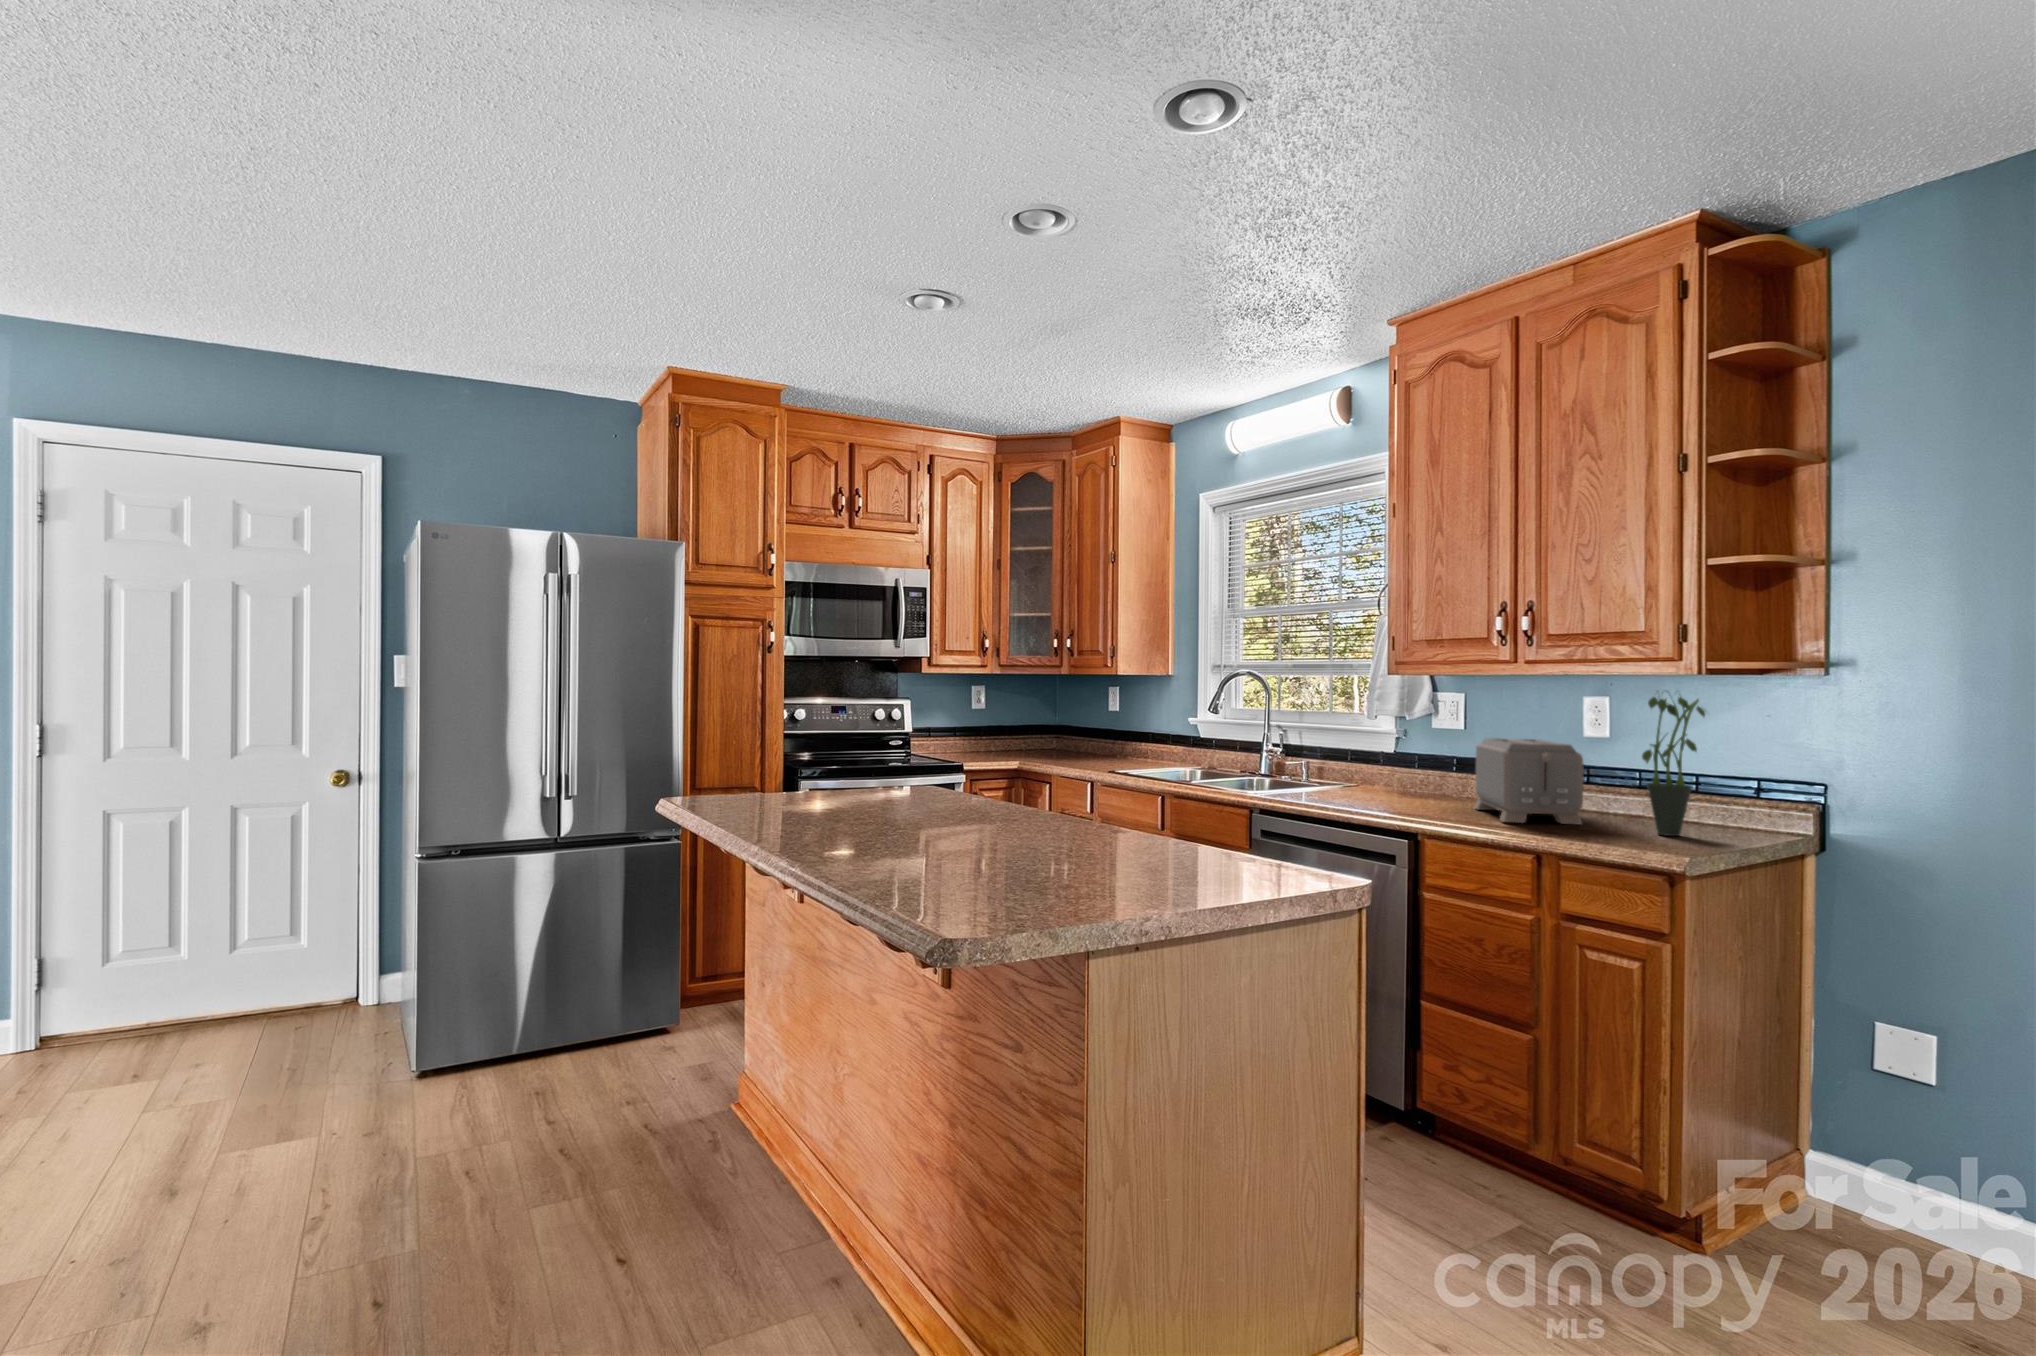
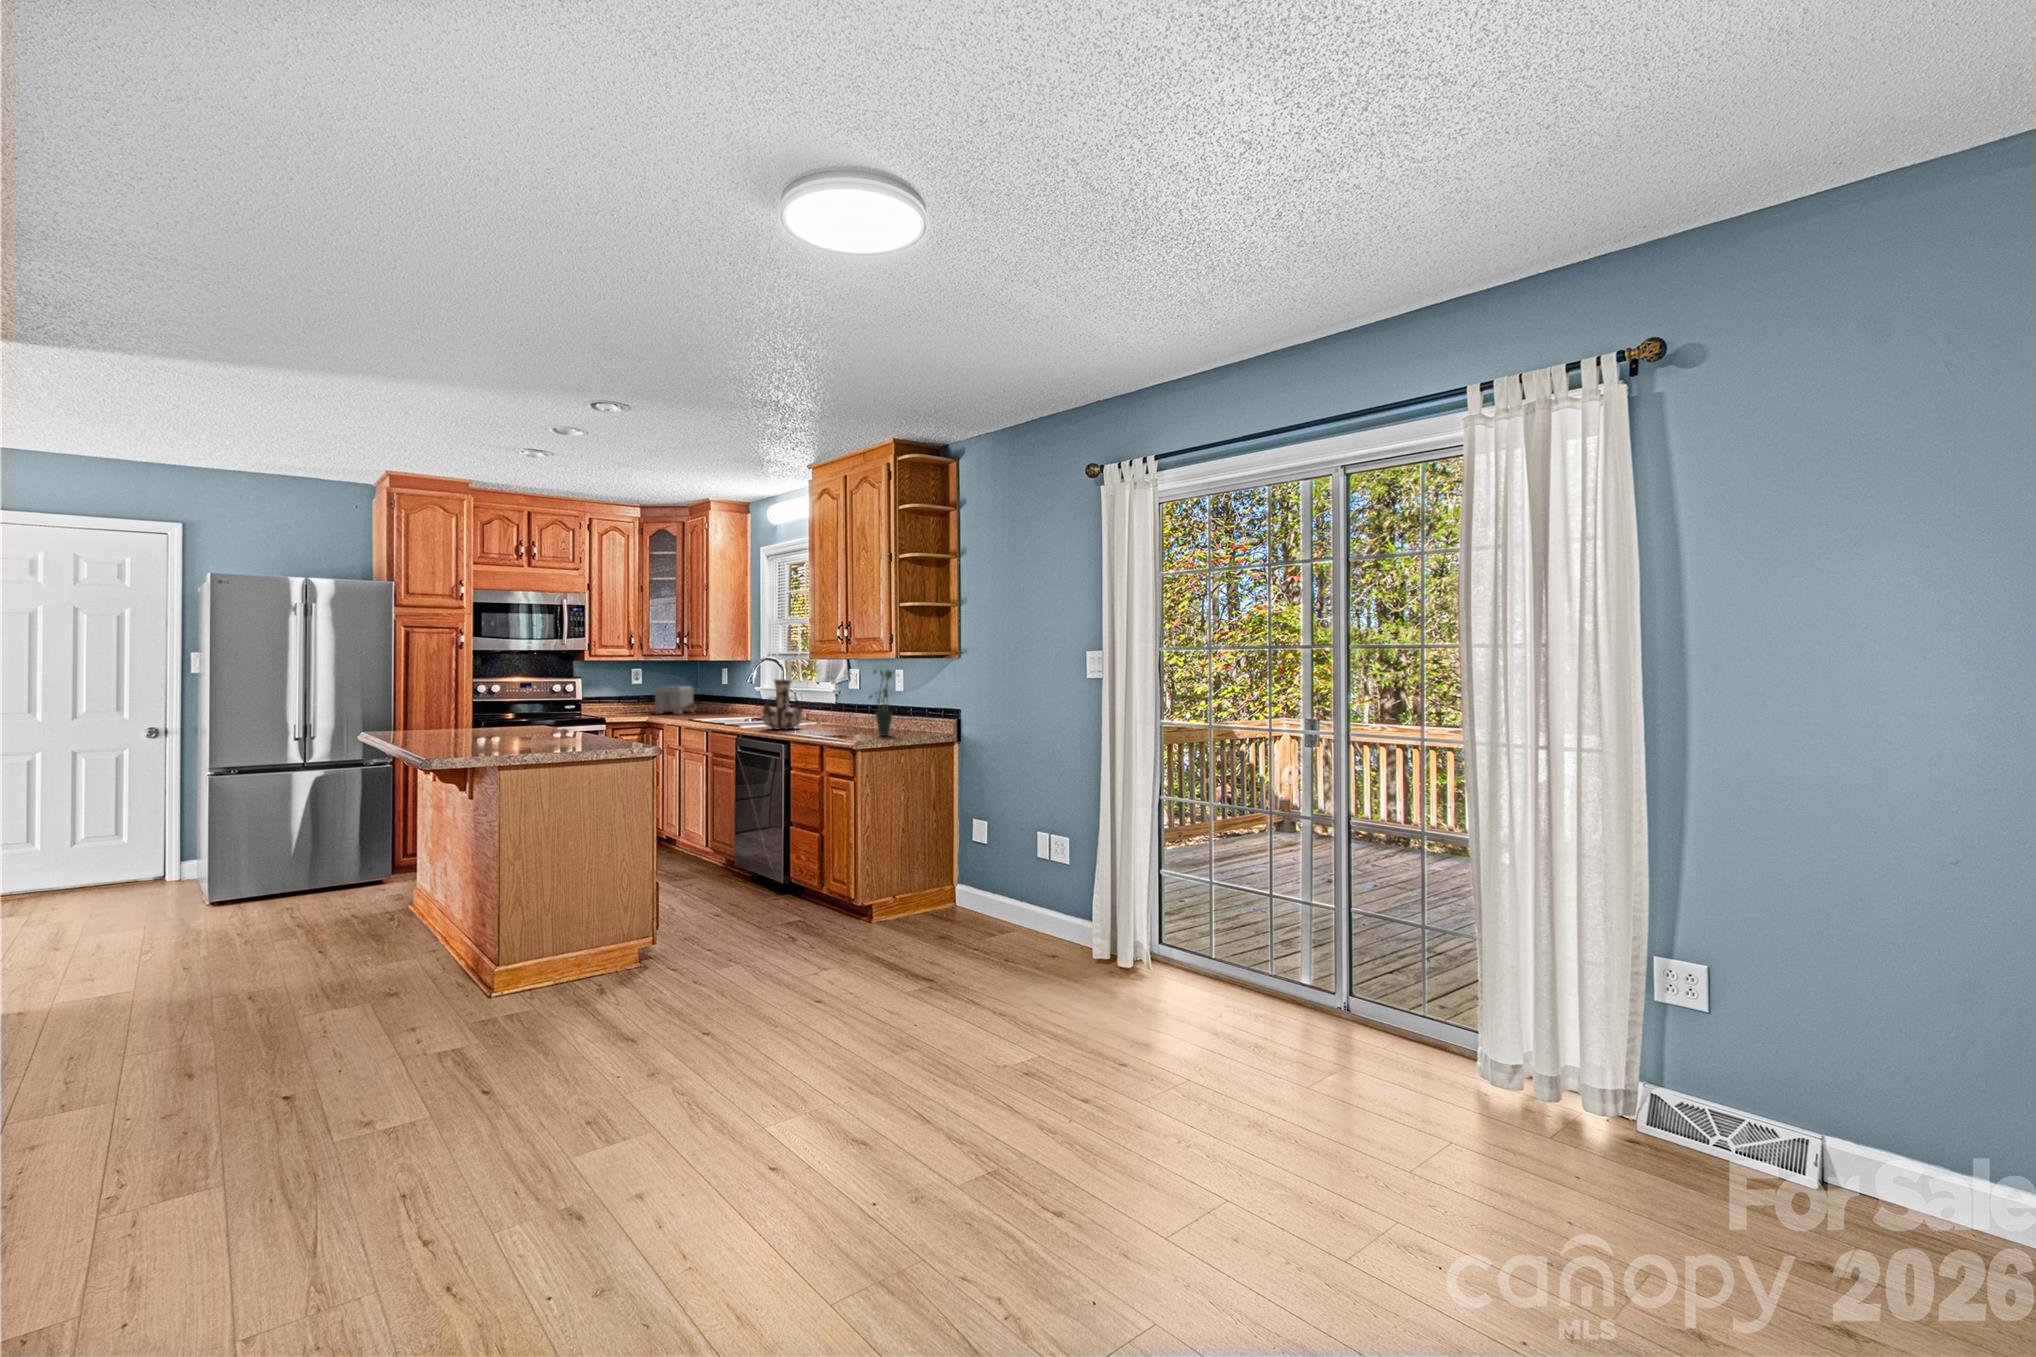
decorative vase: none [1317,710,1390,803] -> present [762,679,803,729]
toaster: present [1474,738,1584,824] -> present [655,686,693,714]

